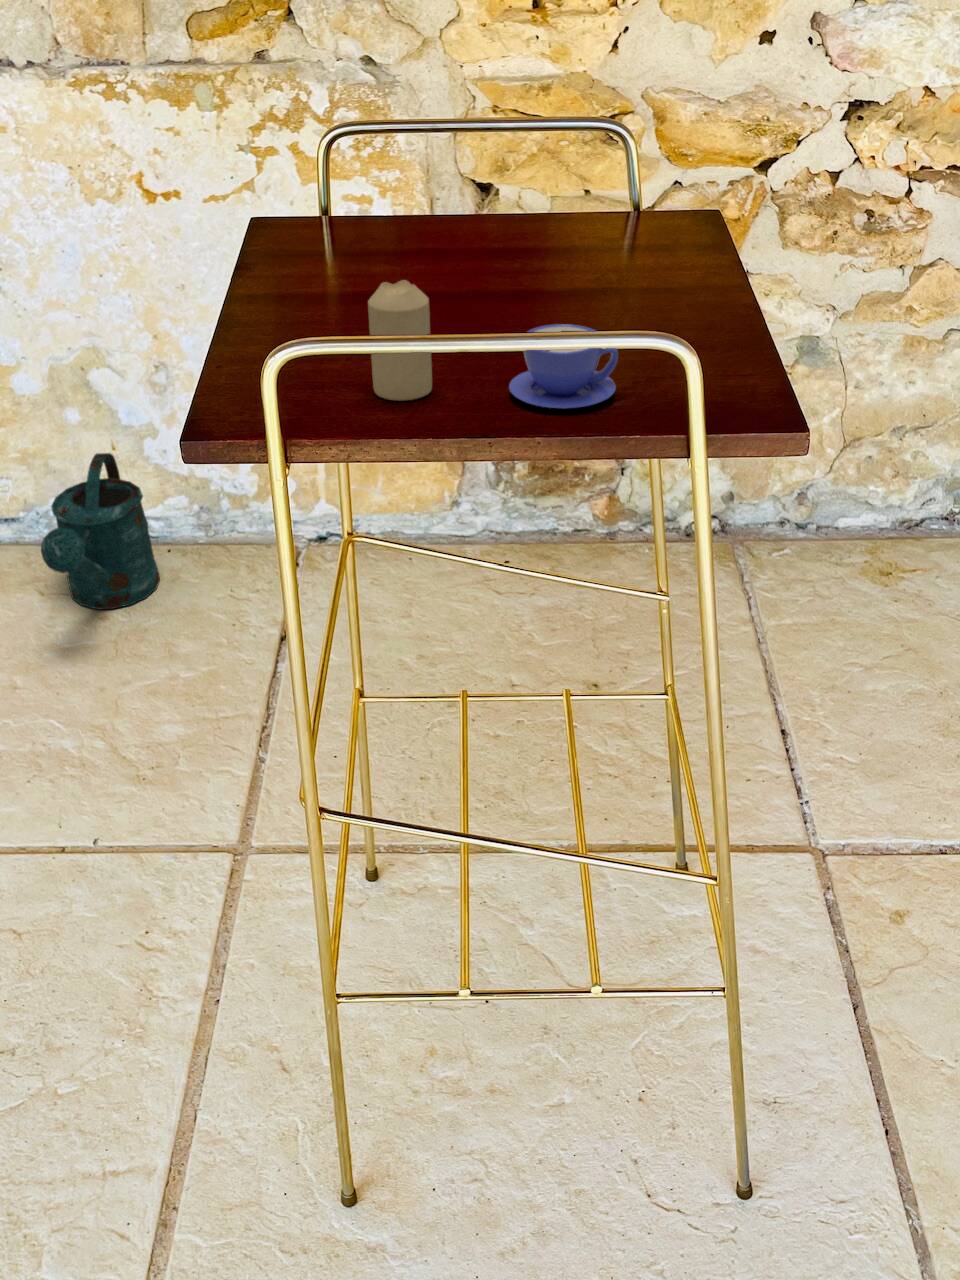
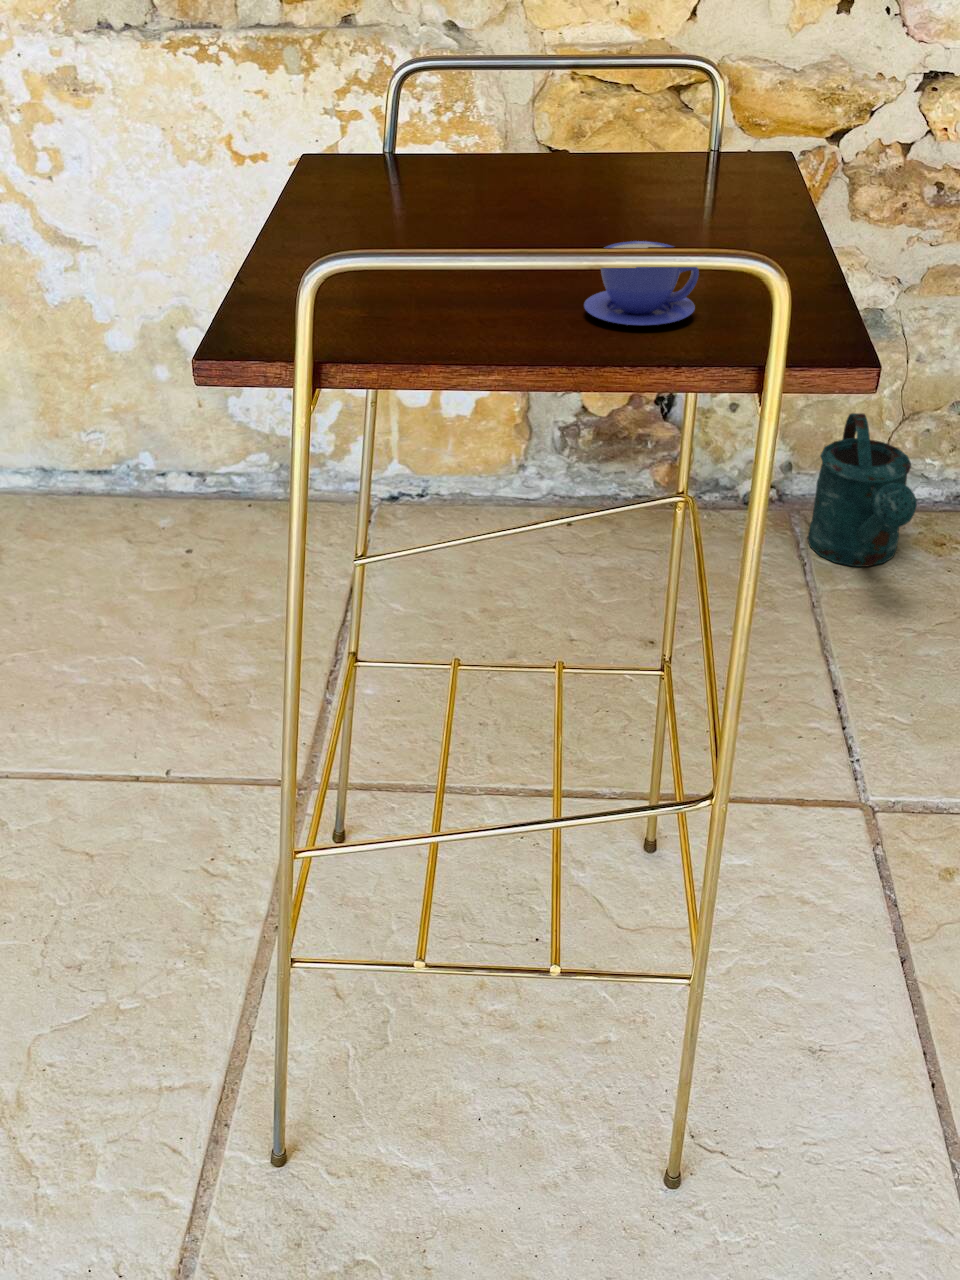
candle: present [368,280,432,401] -> none [441,190,505,317]
watering can: present [41,453,160,610] -> present [807,413,917,567]

